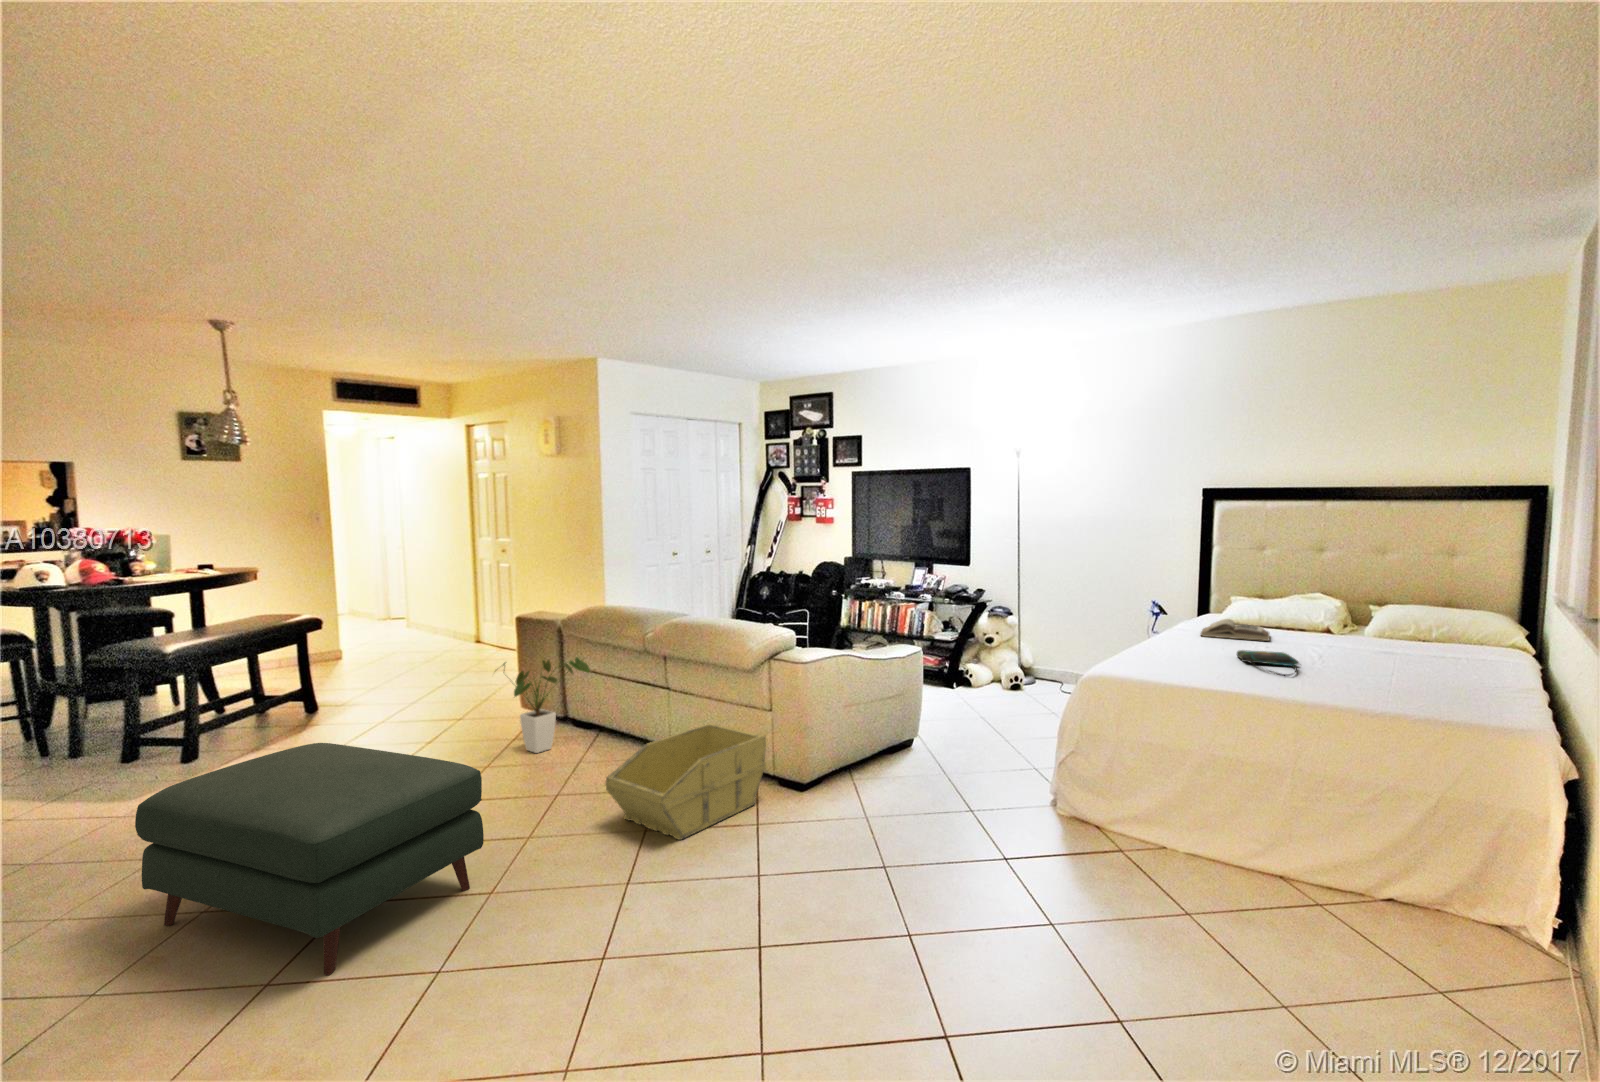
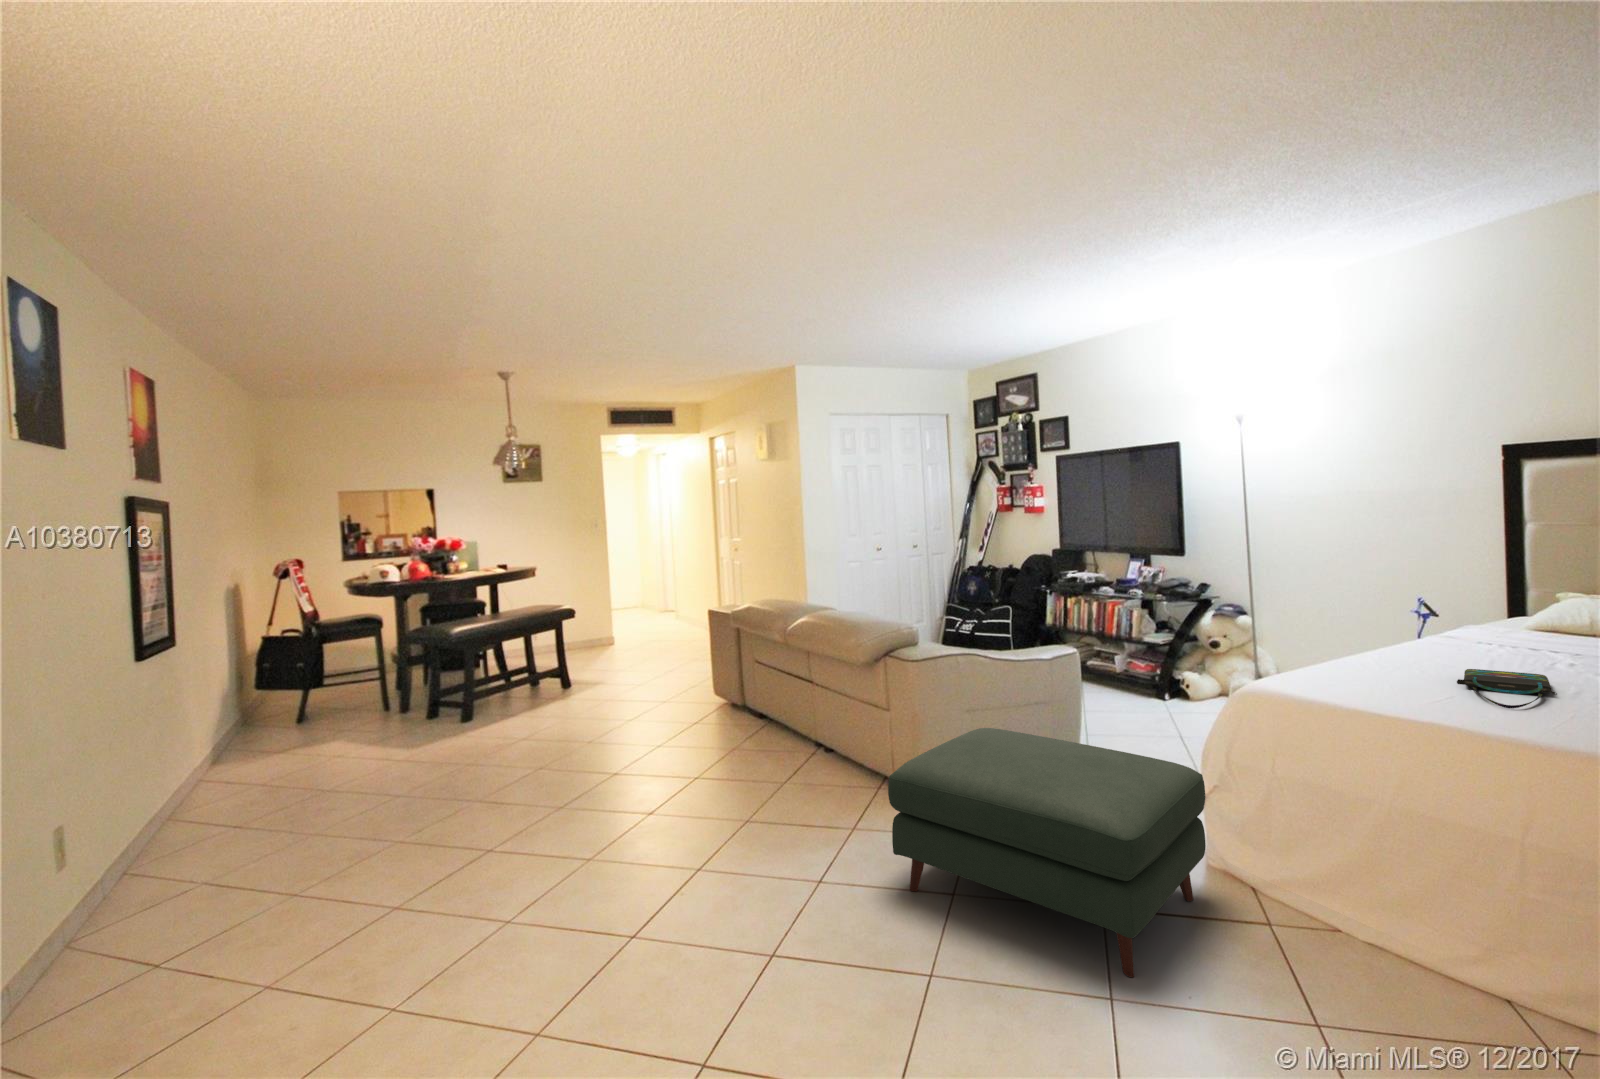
book: present [1201,619,1270,641] -> none [1446,625,1568,657]
house plant: present [503,658,590,753] -> none [670,648,752,733]
storage bin: present [606,723,766,840] -> none [719,717,876,826]
ottoman: present [135,743,484,975] -> present [888,728,1206,977]

